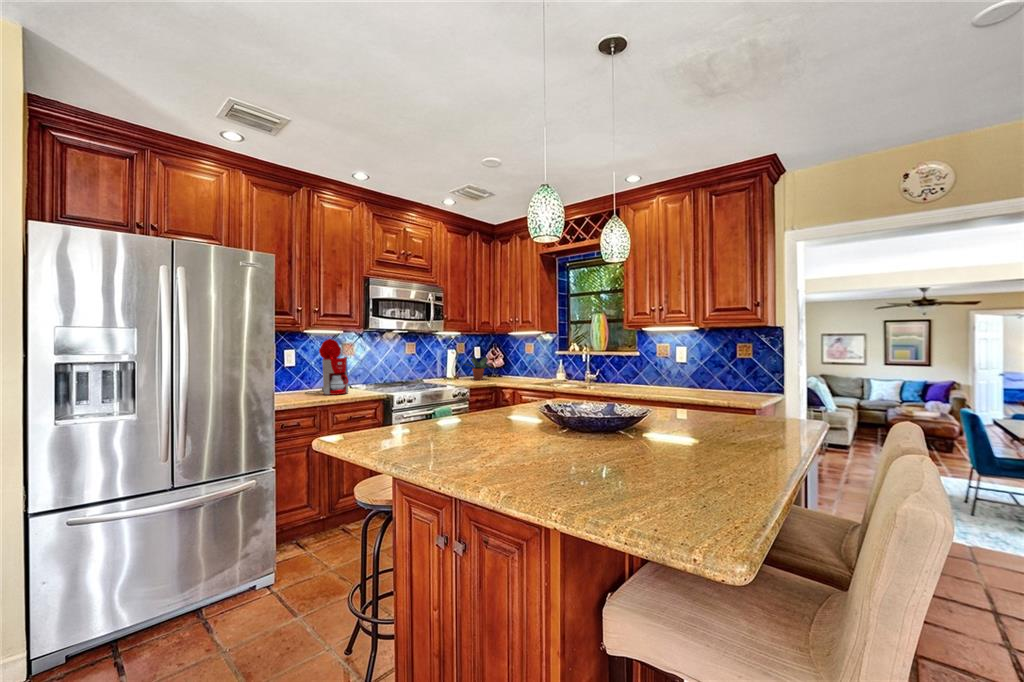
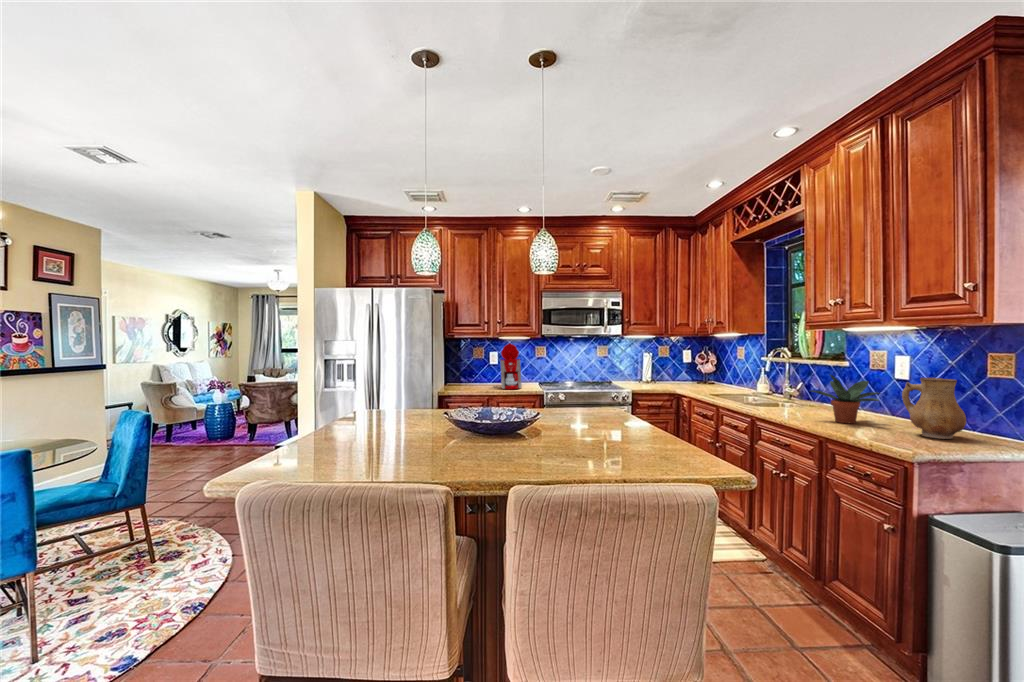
potted plant: present [464,355,492,380] -> present [811,375,880,424]
ceramic pitcher: none [710,360,742,398] -> present [902,378,966,439]

